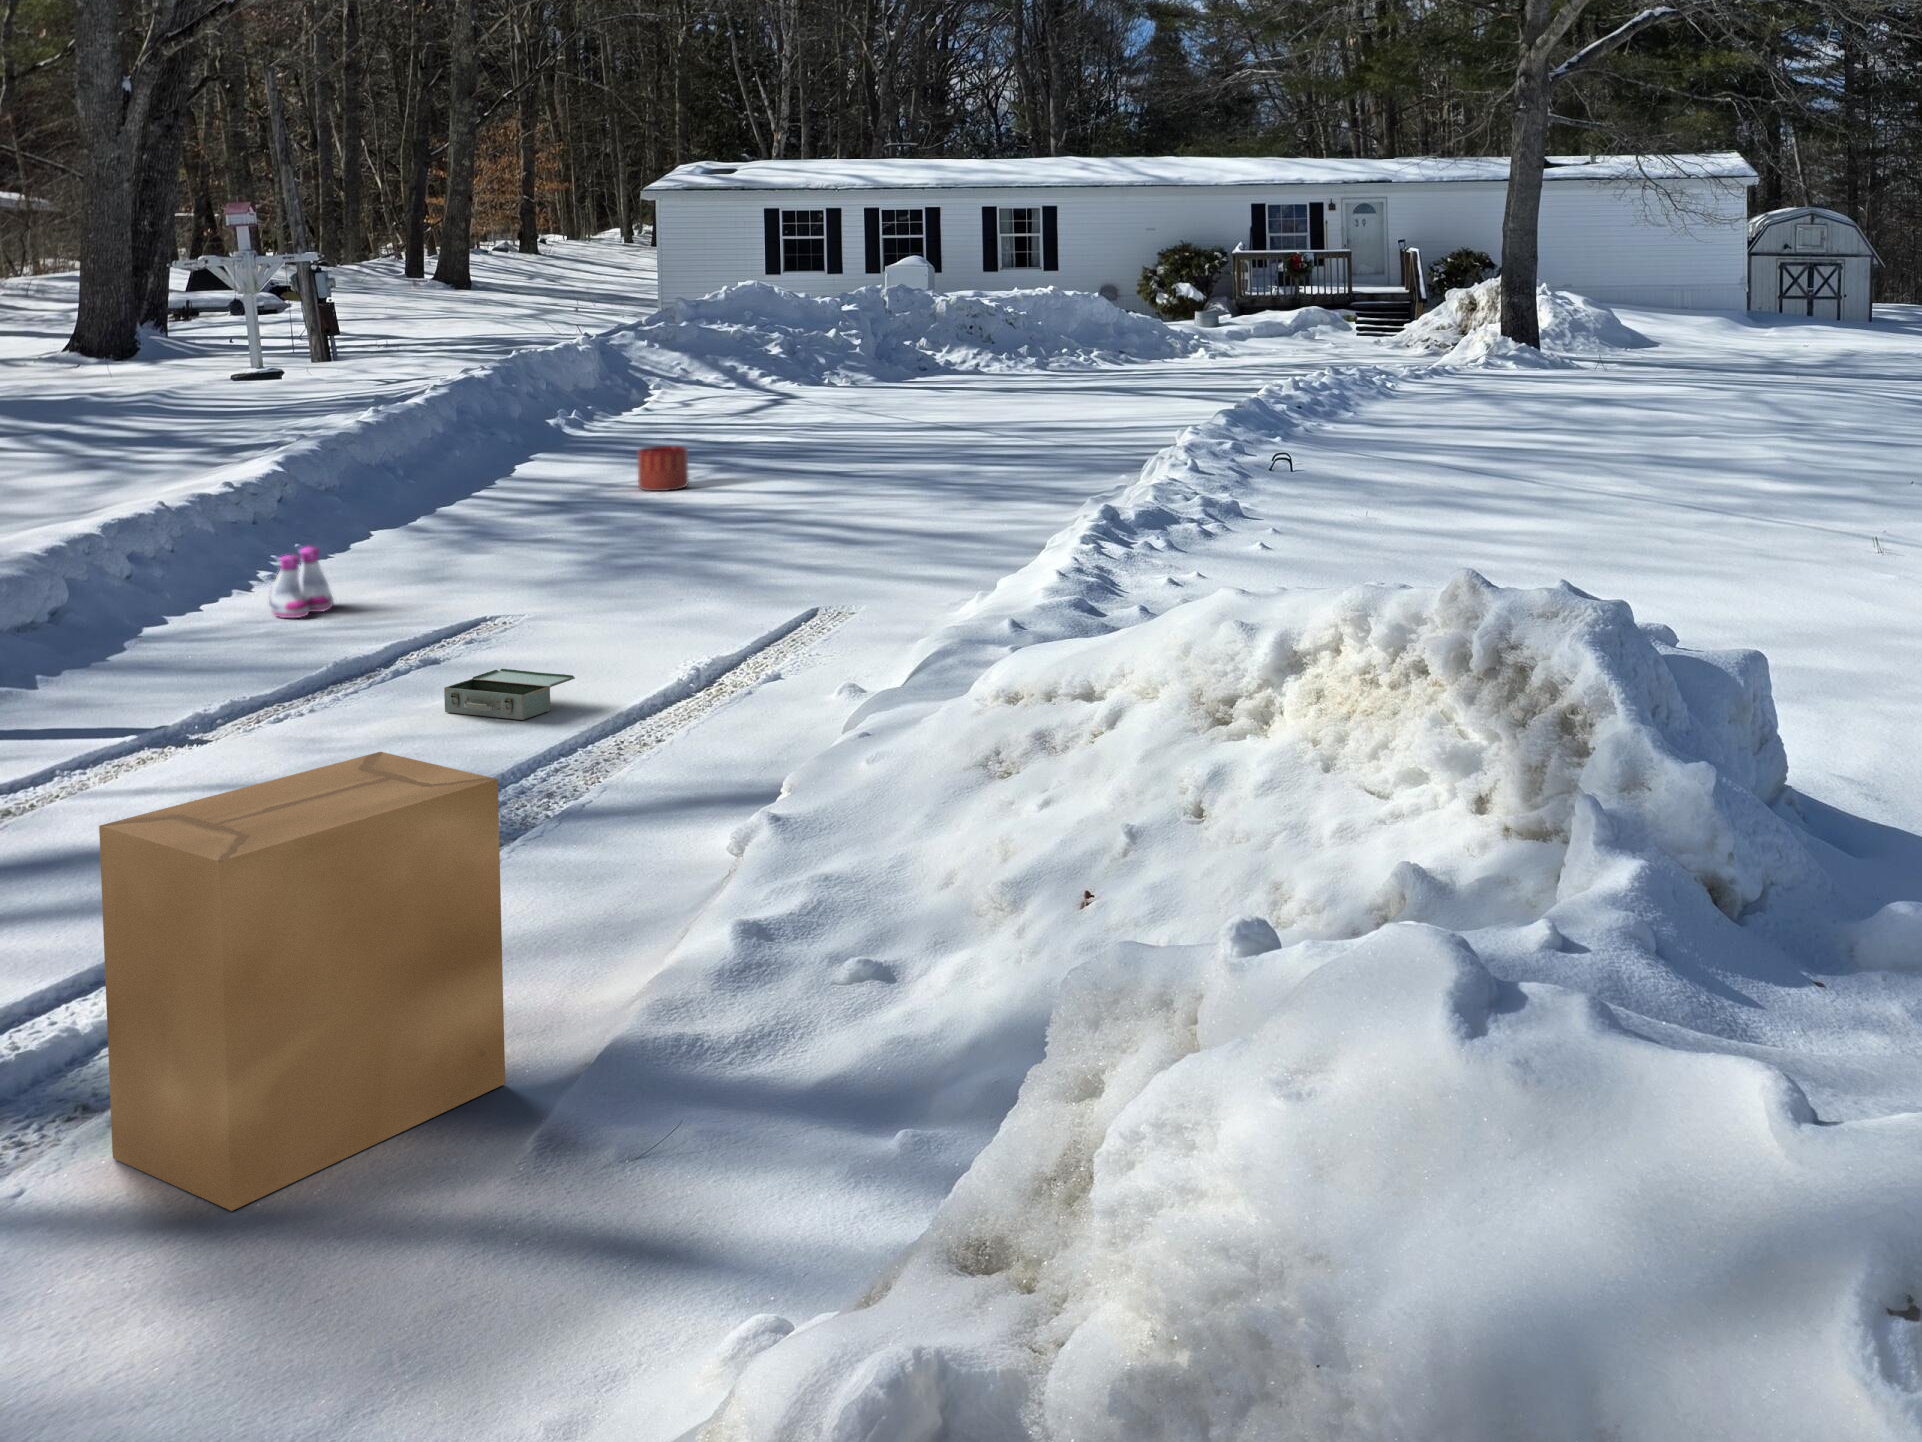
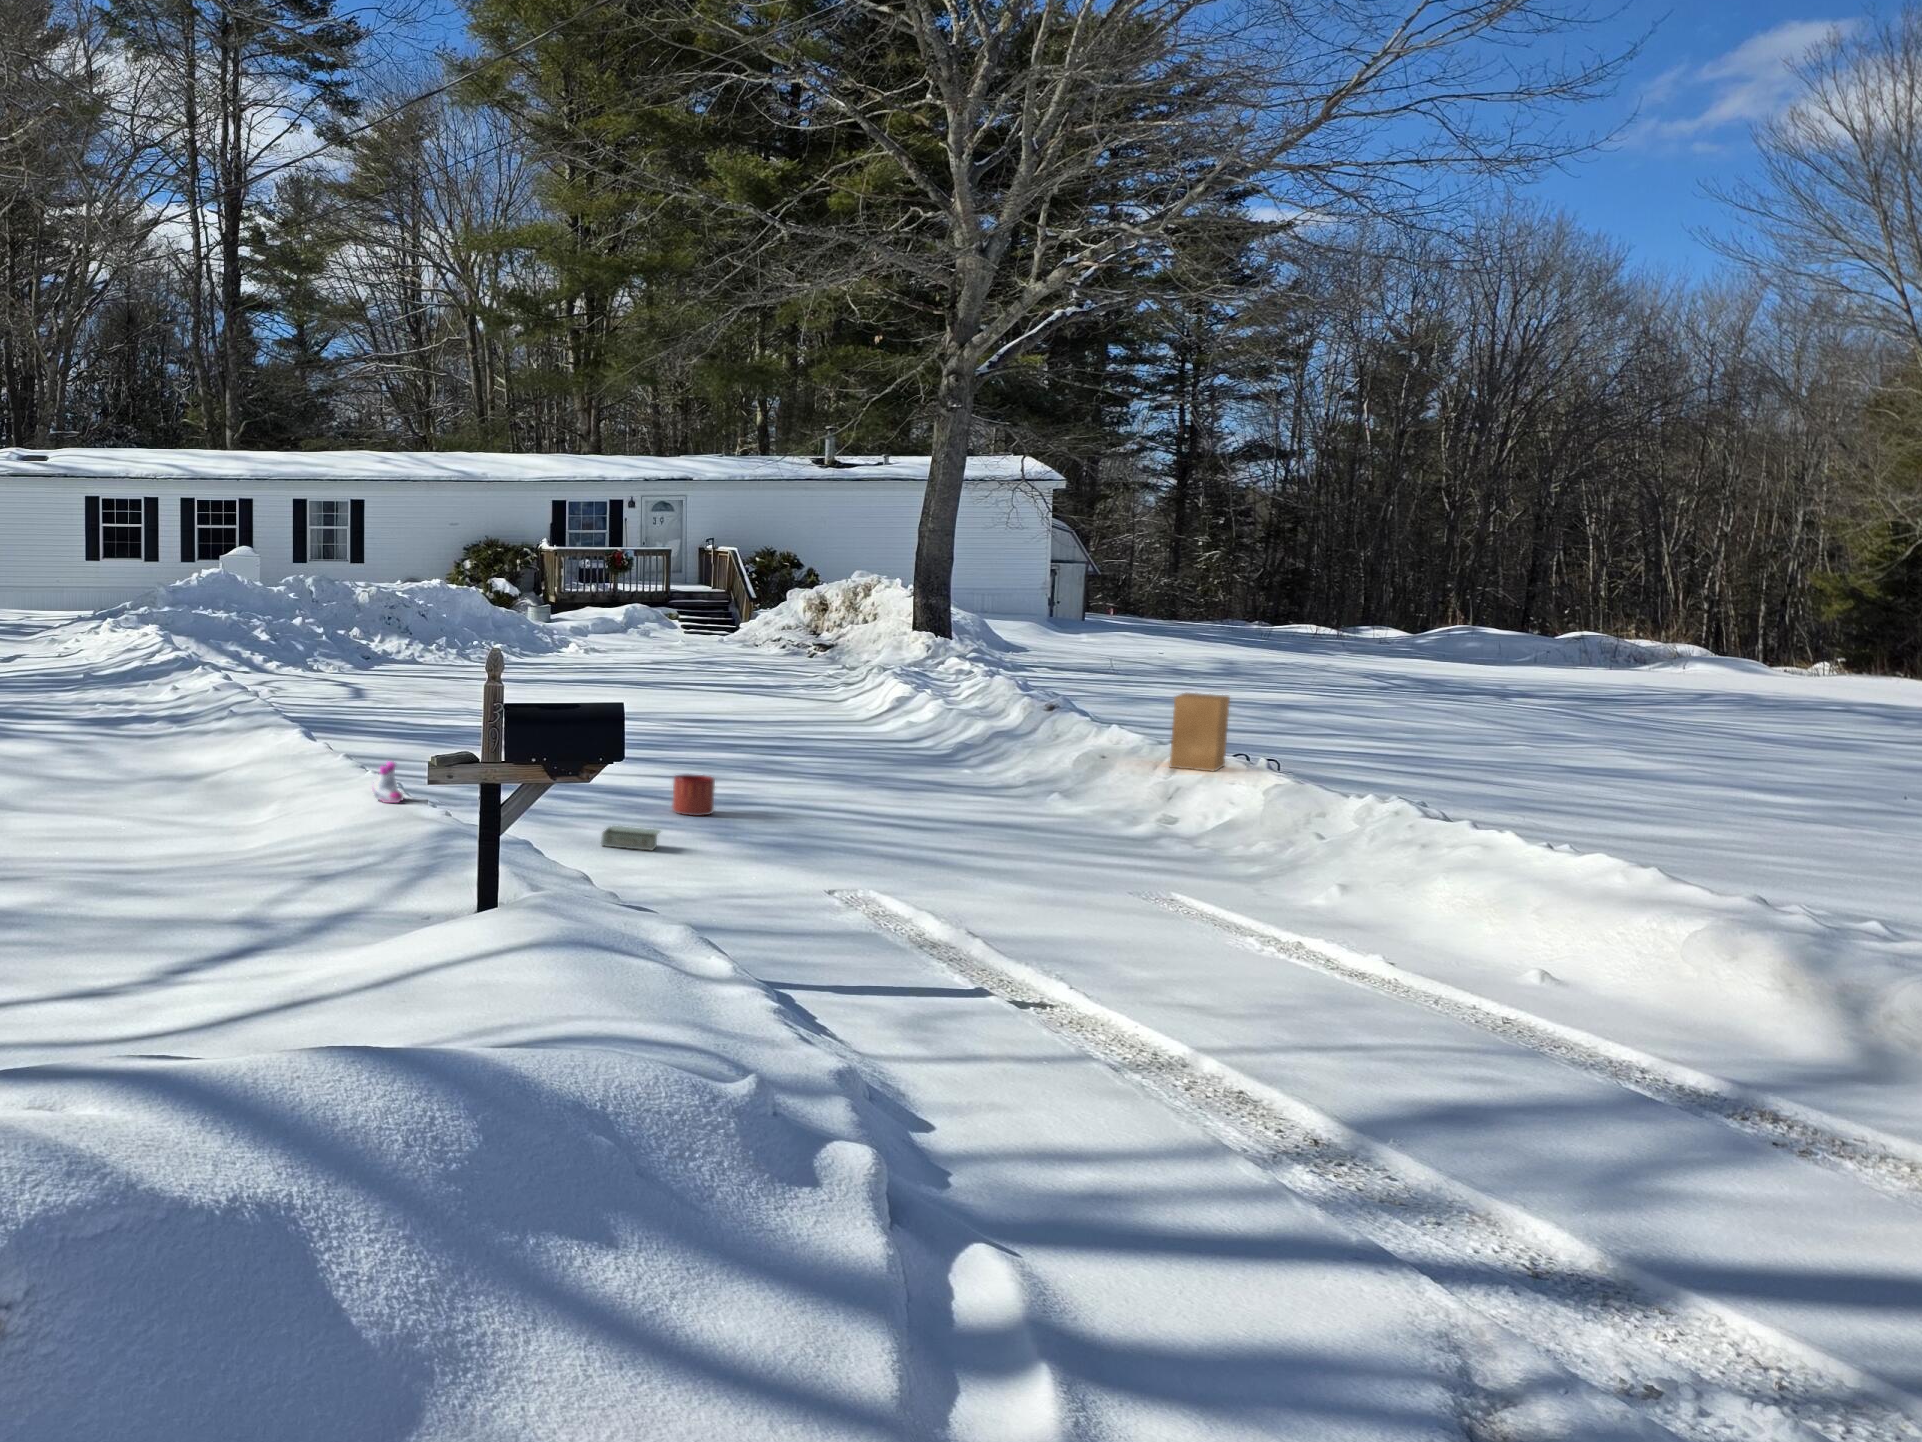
planter: present [638,446,689,491] -> present [672,774,715,816]
cardboard box: present [99,752,505,1211] -> present [1170,693,1230,771]

